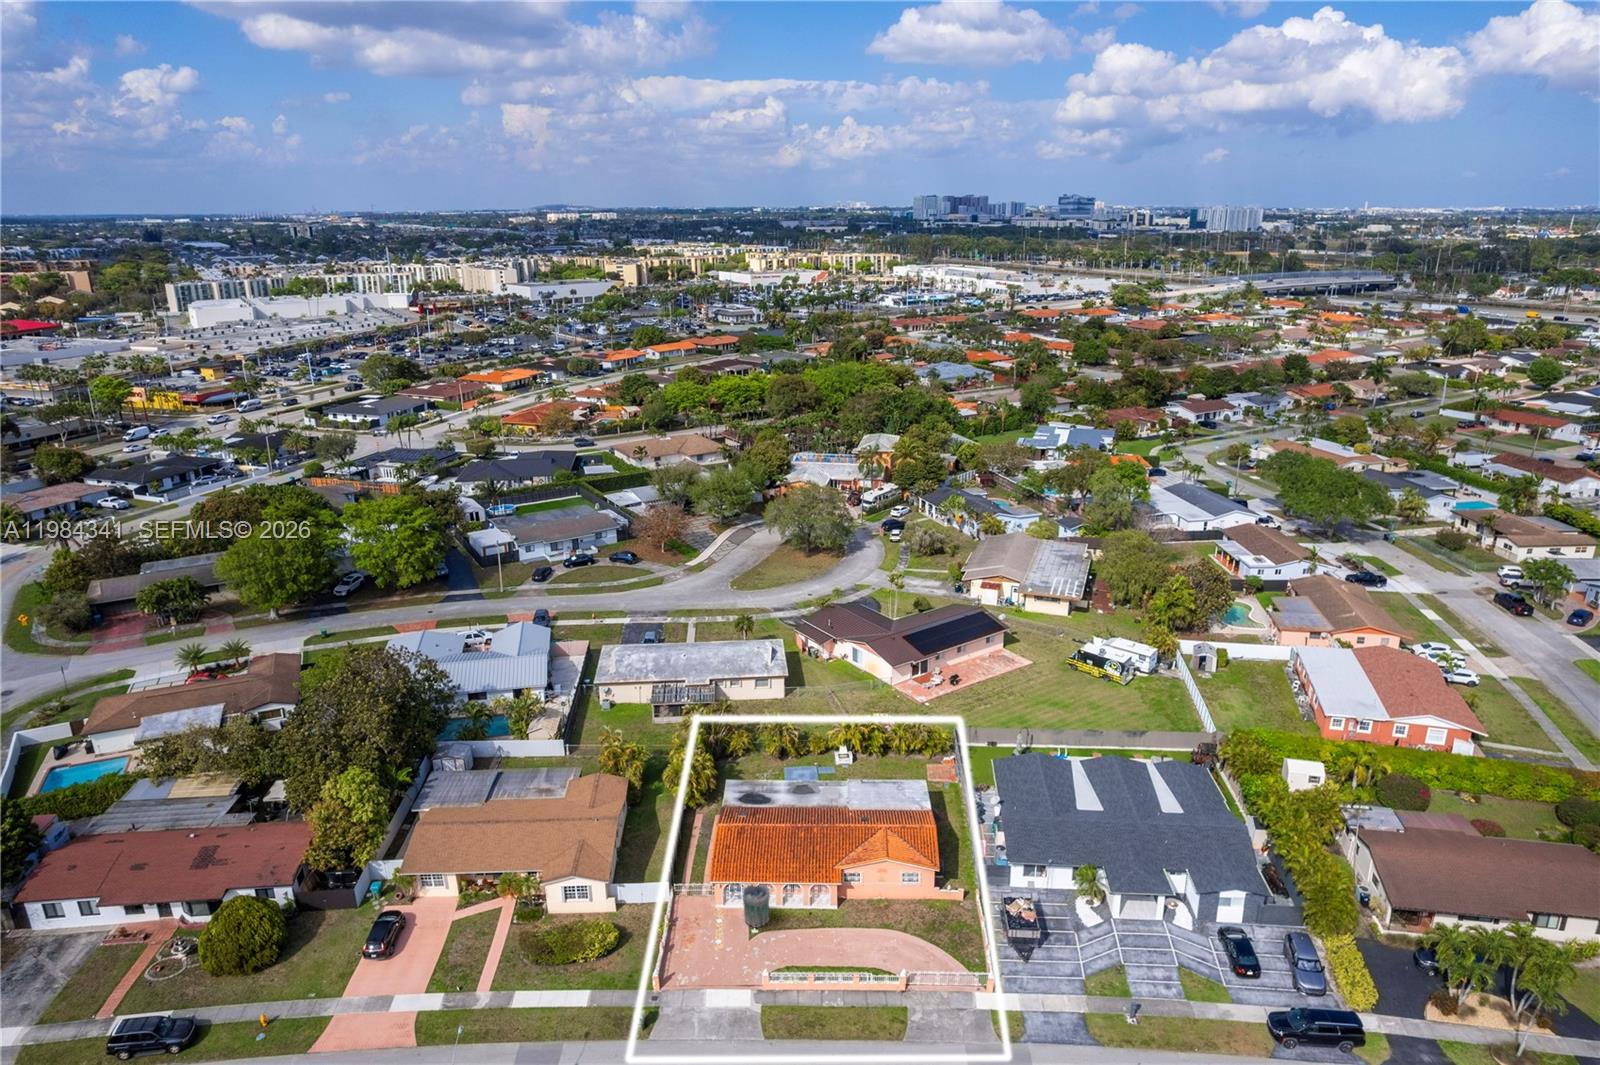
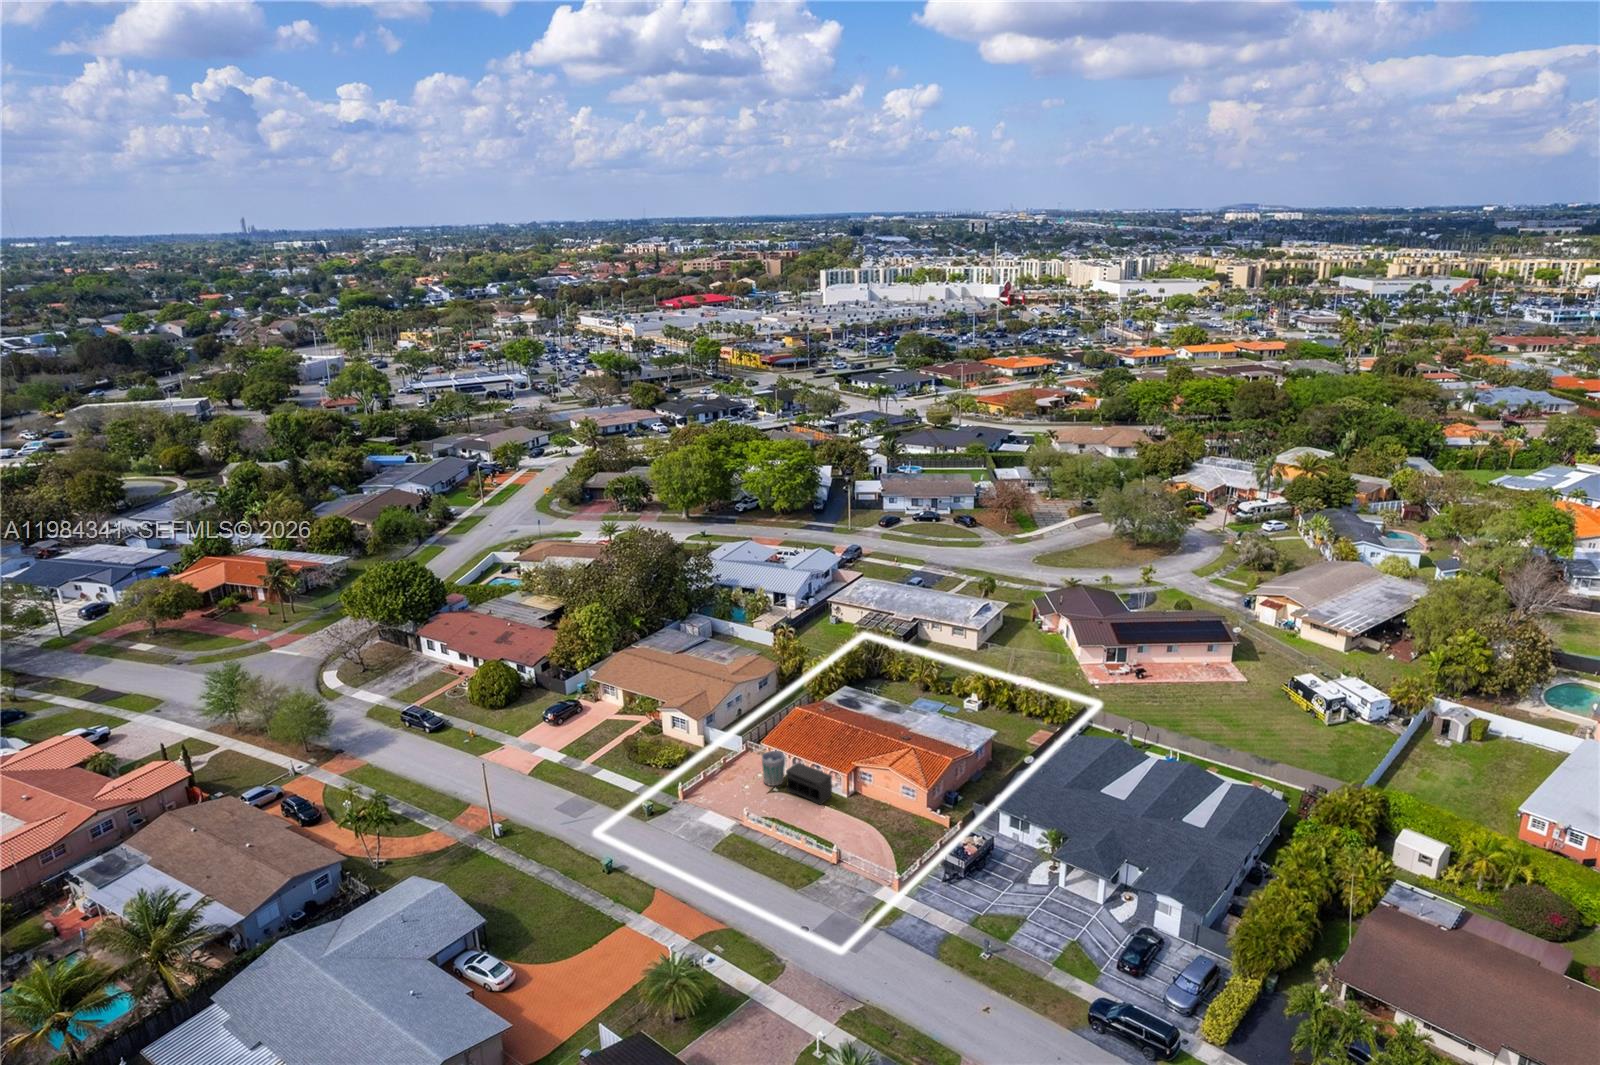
bench: none [783,888,833,926] -> present [786,763,832,805]

